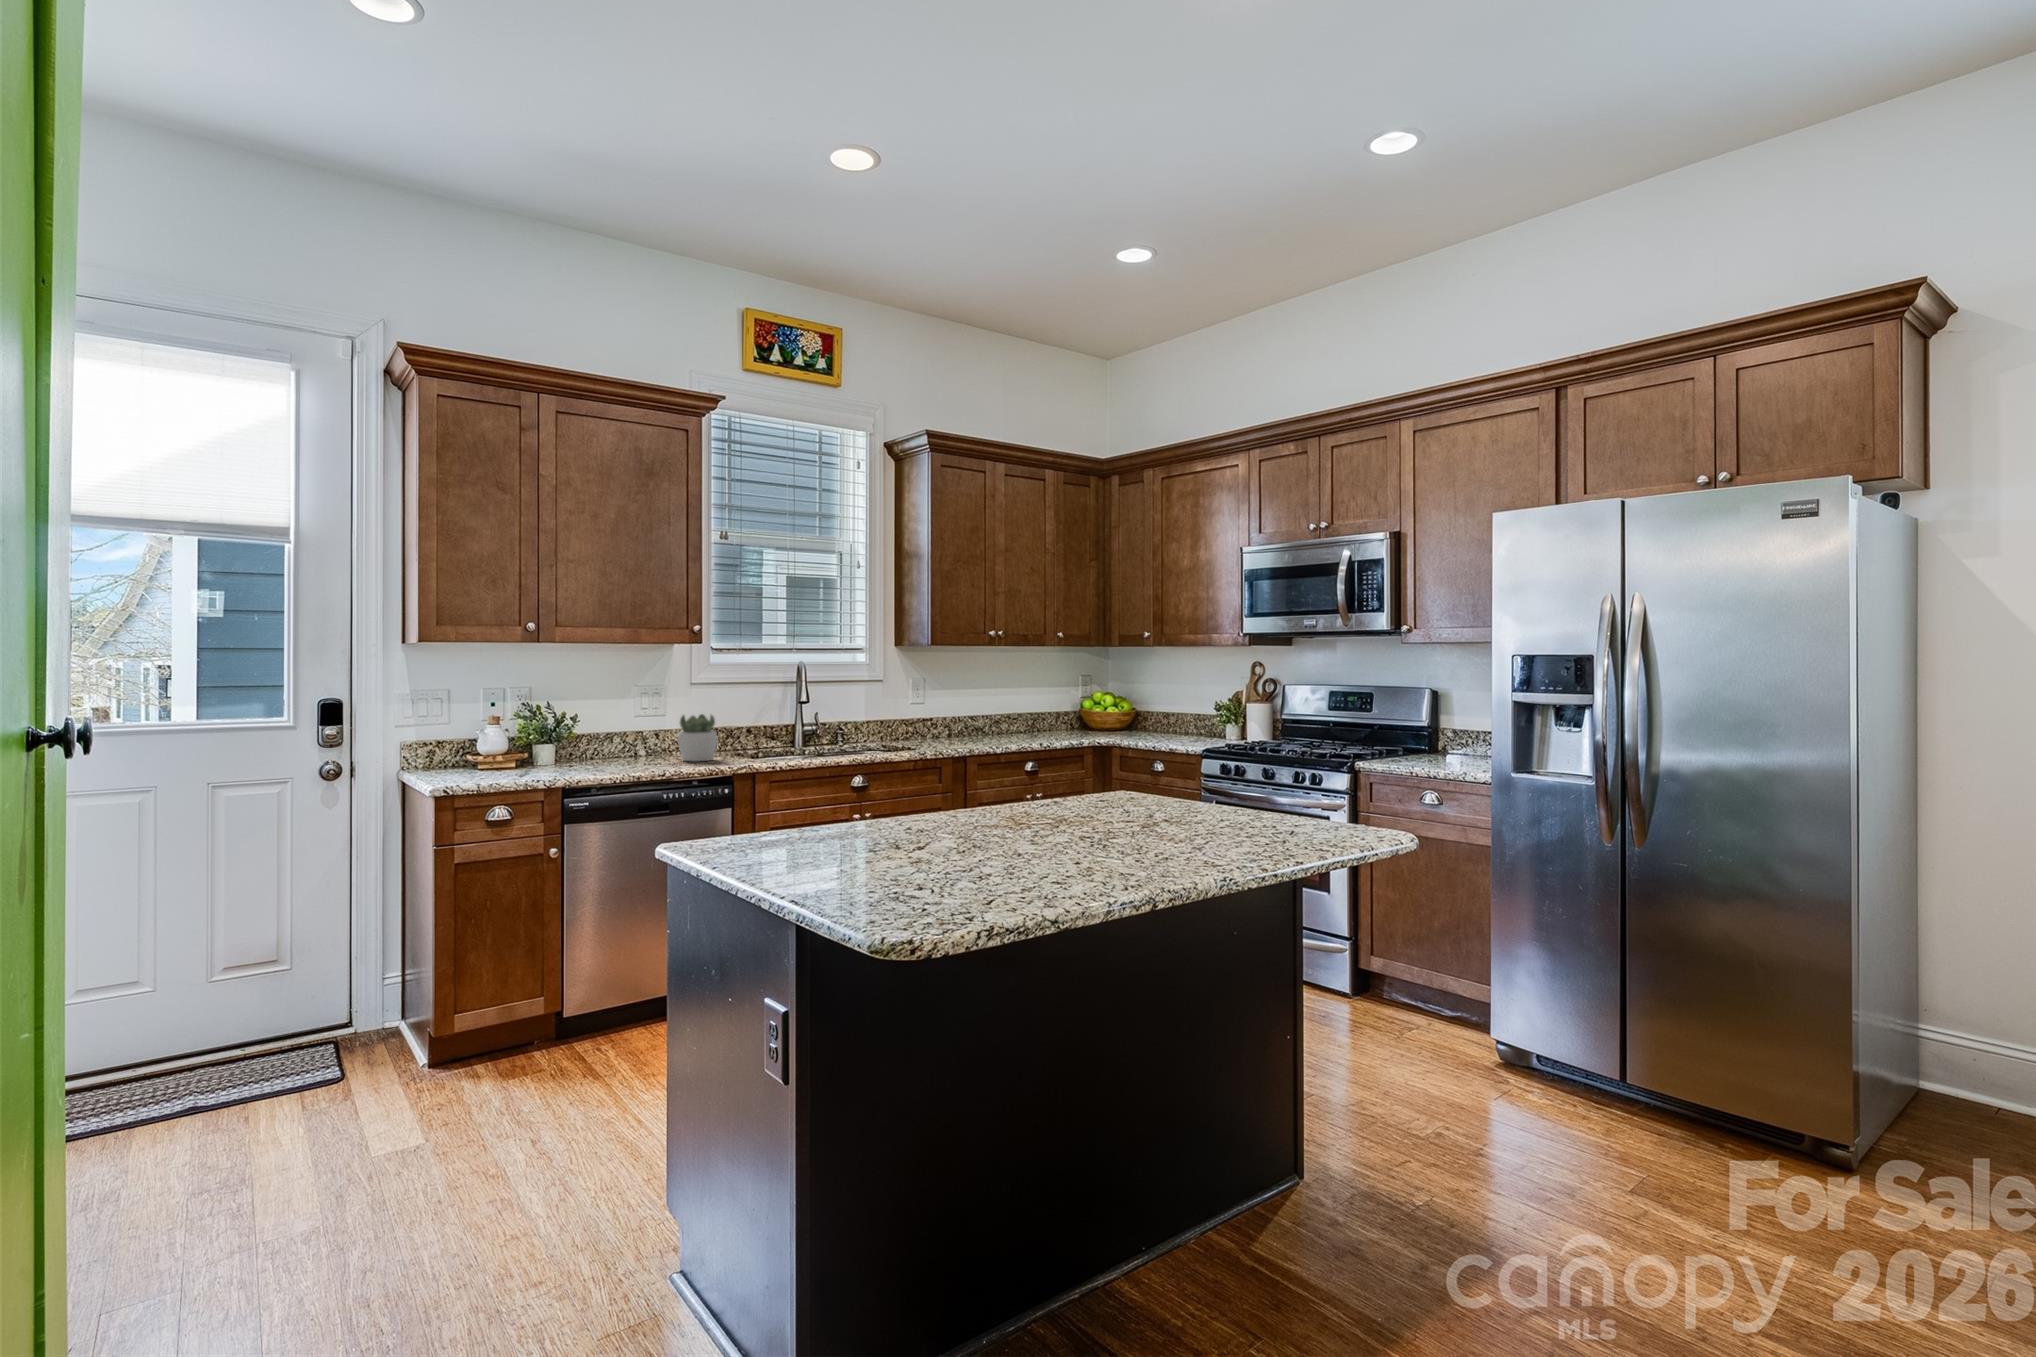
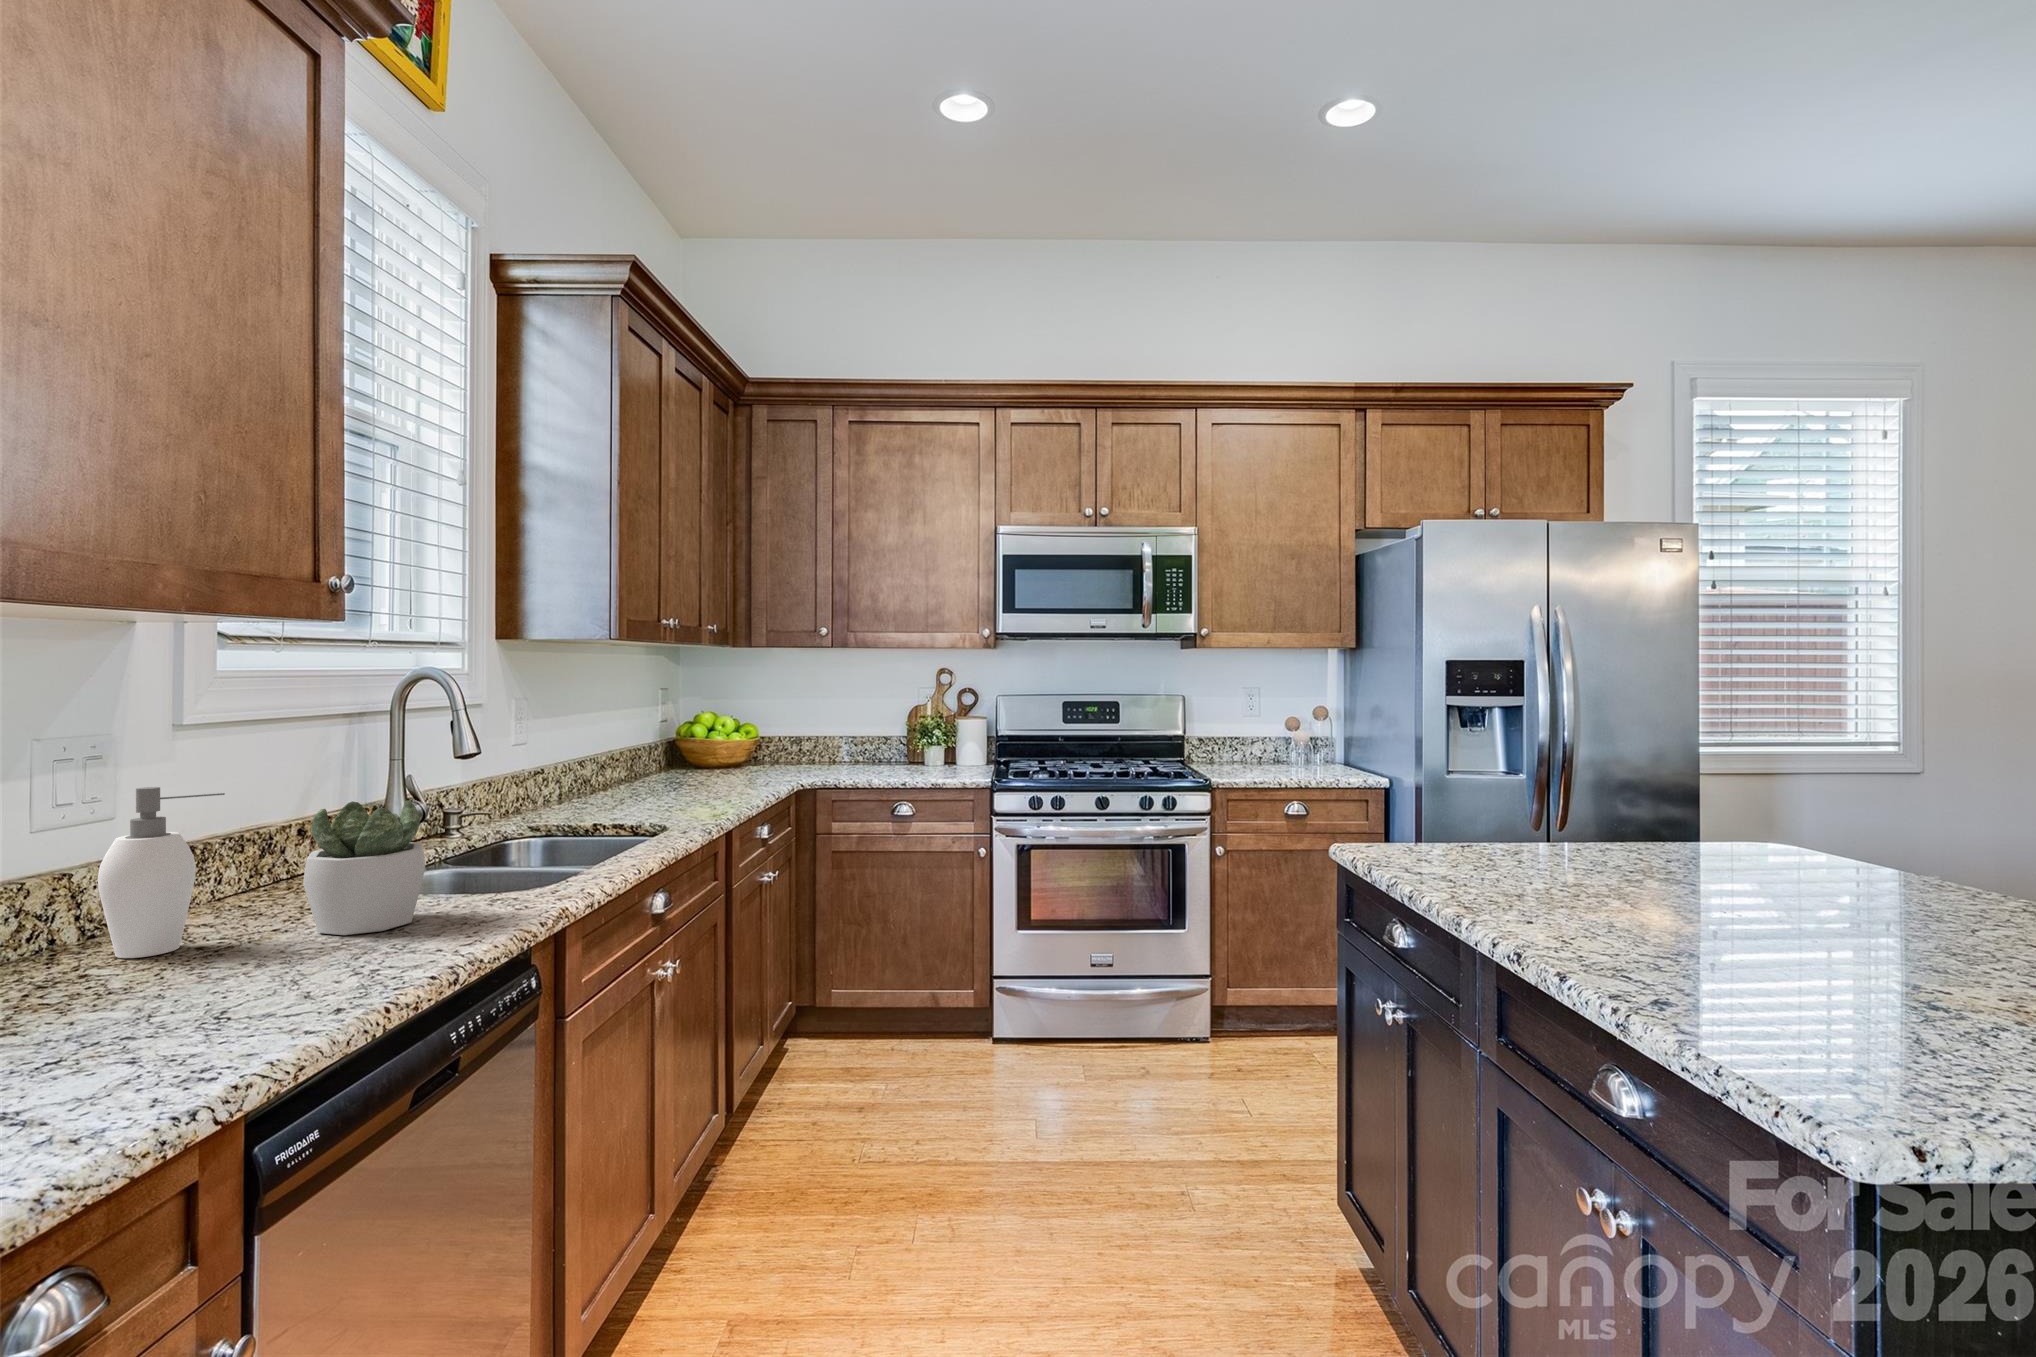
soap dispenser: none [633,703,664,759] -> present [98,787,225,958]

